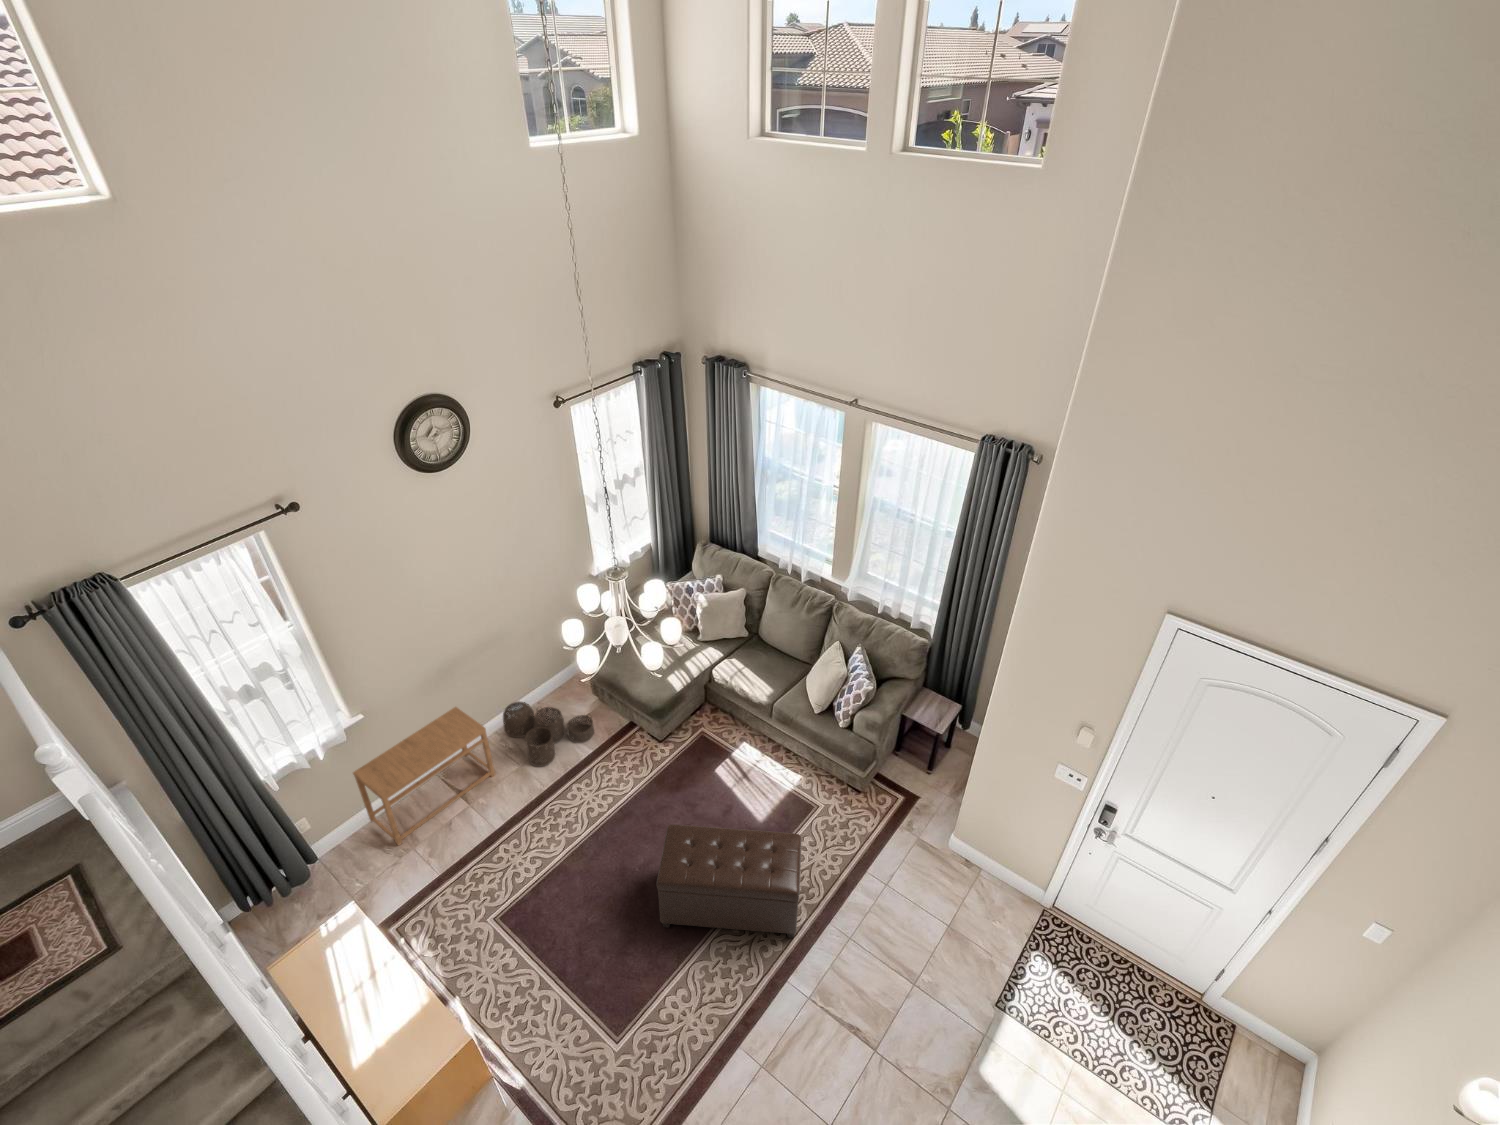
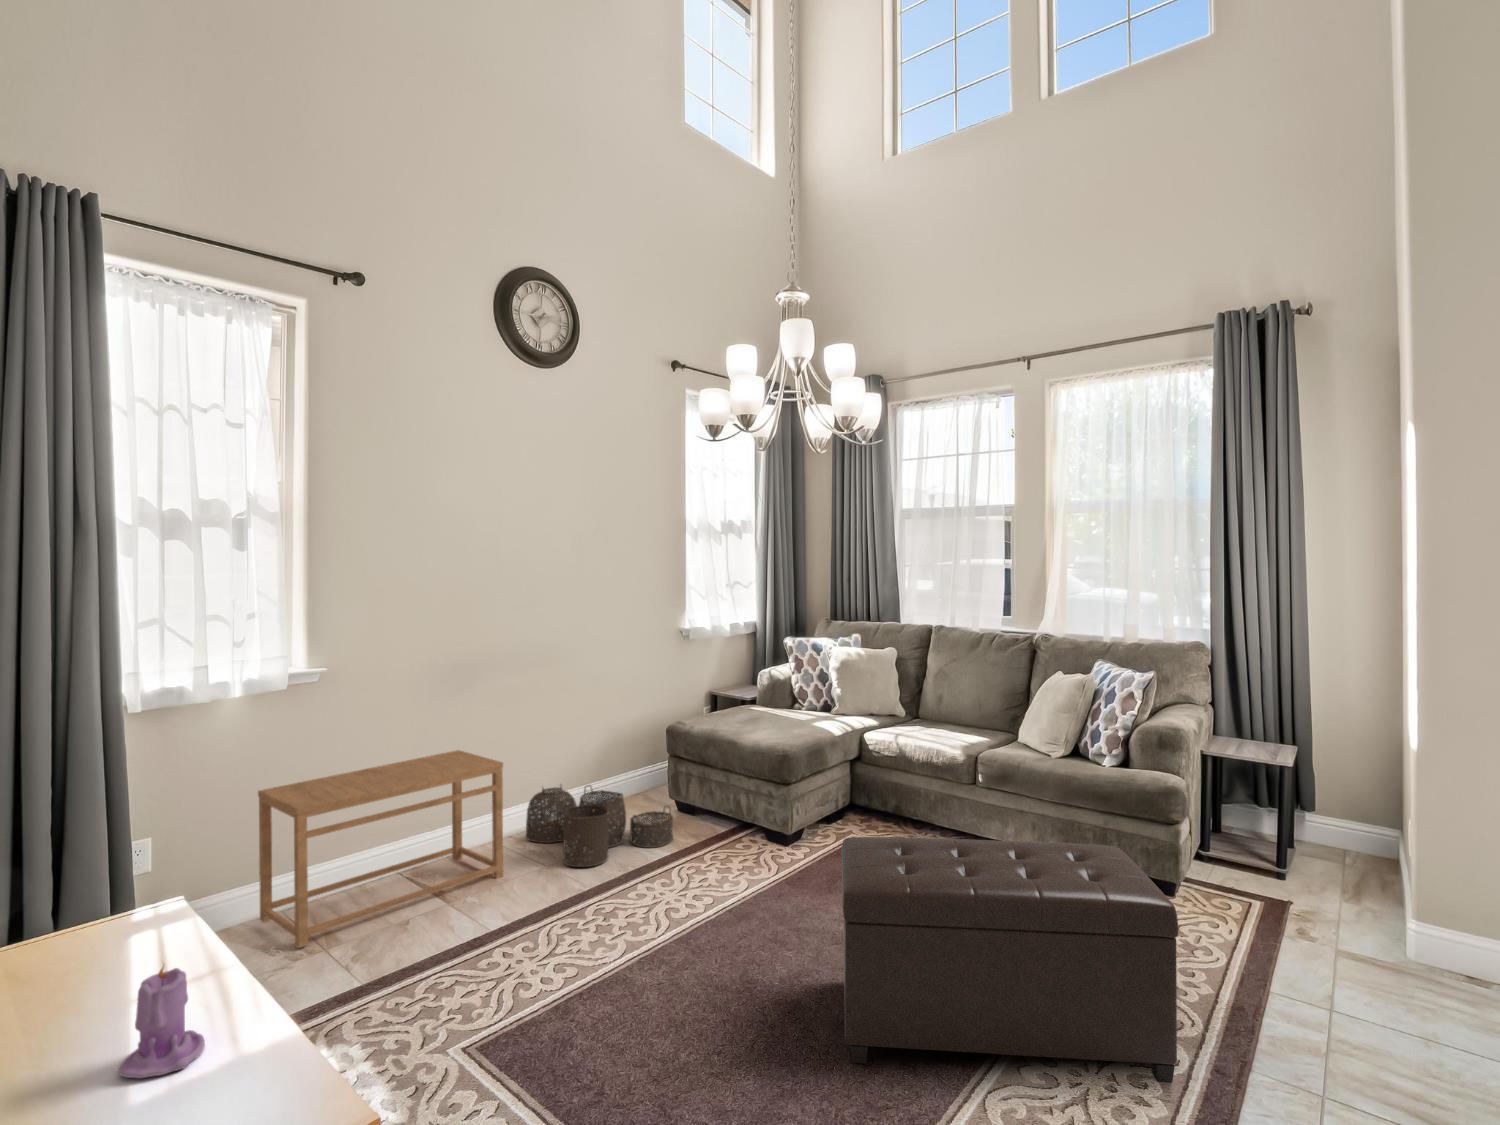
candle: none [394,1002,417,1033] -> present [118,966,205,1078]

